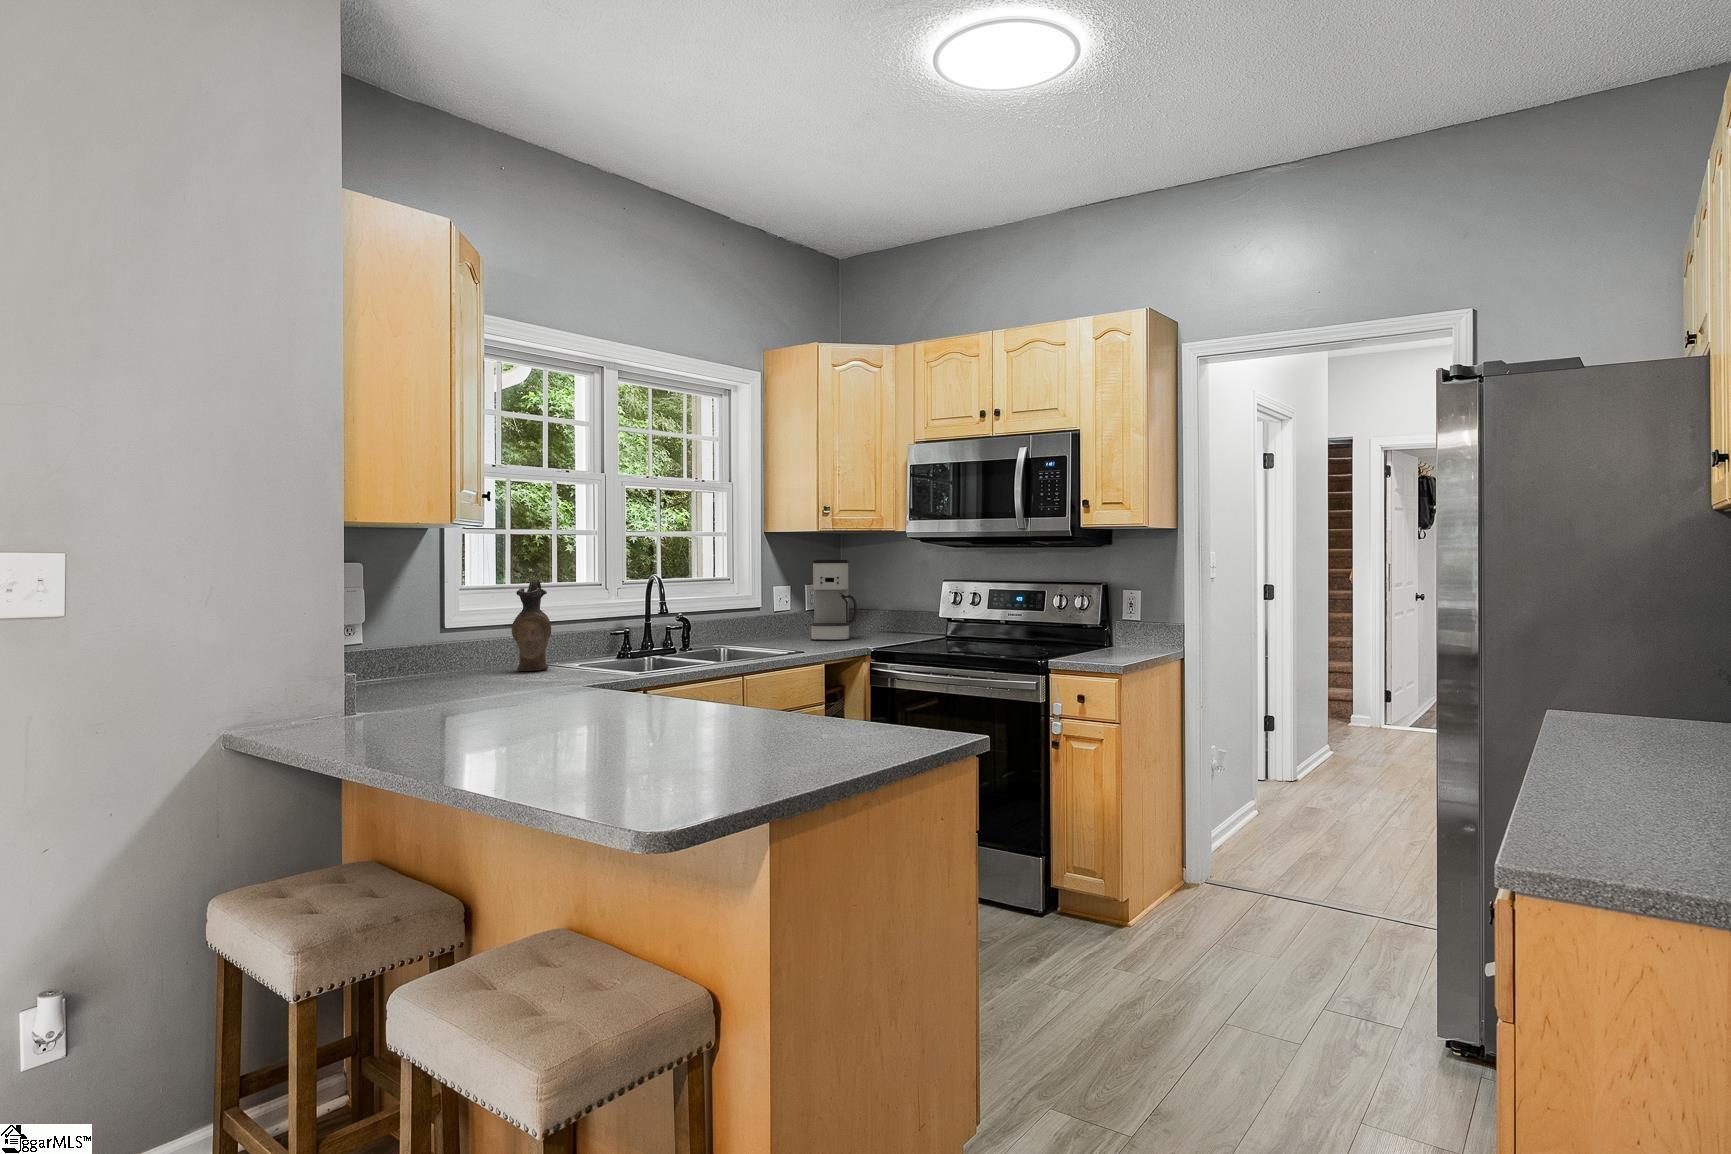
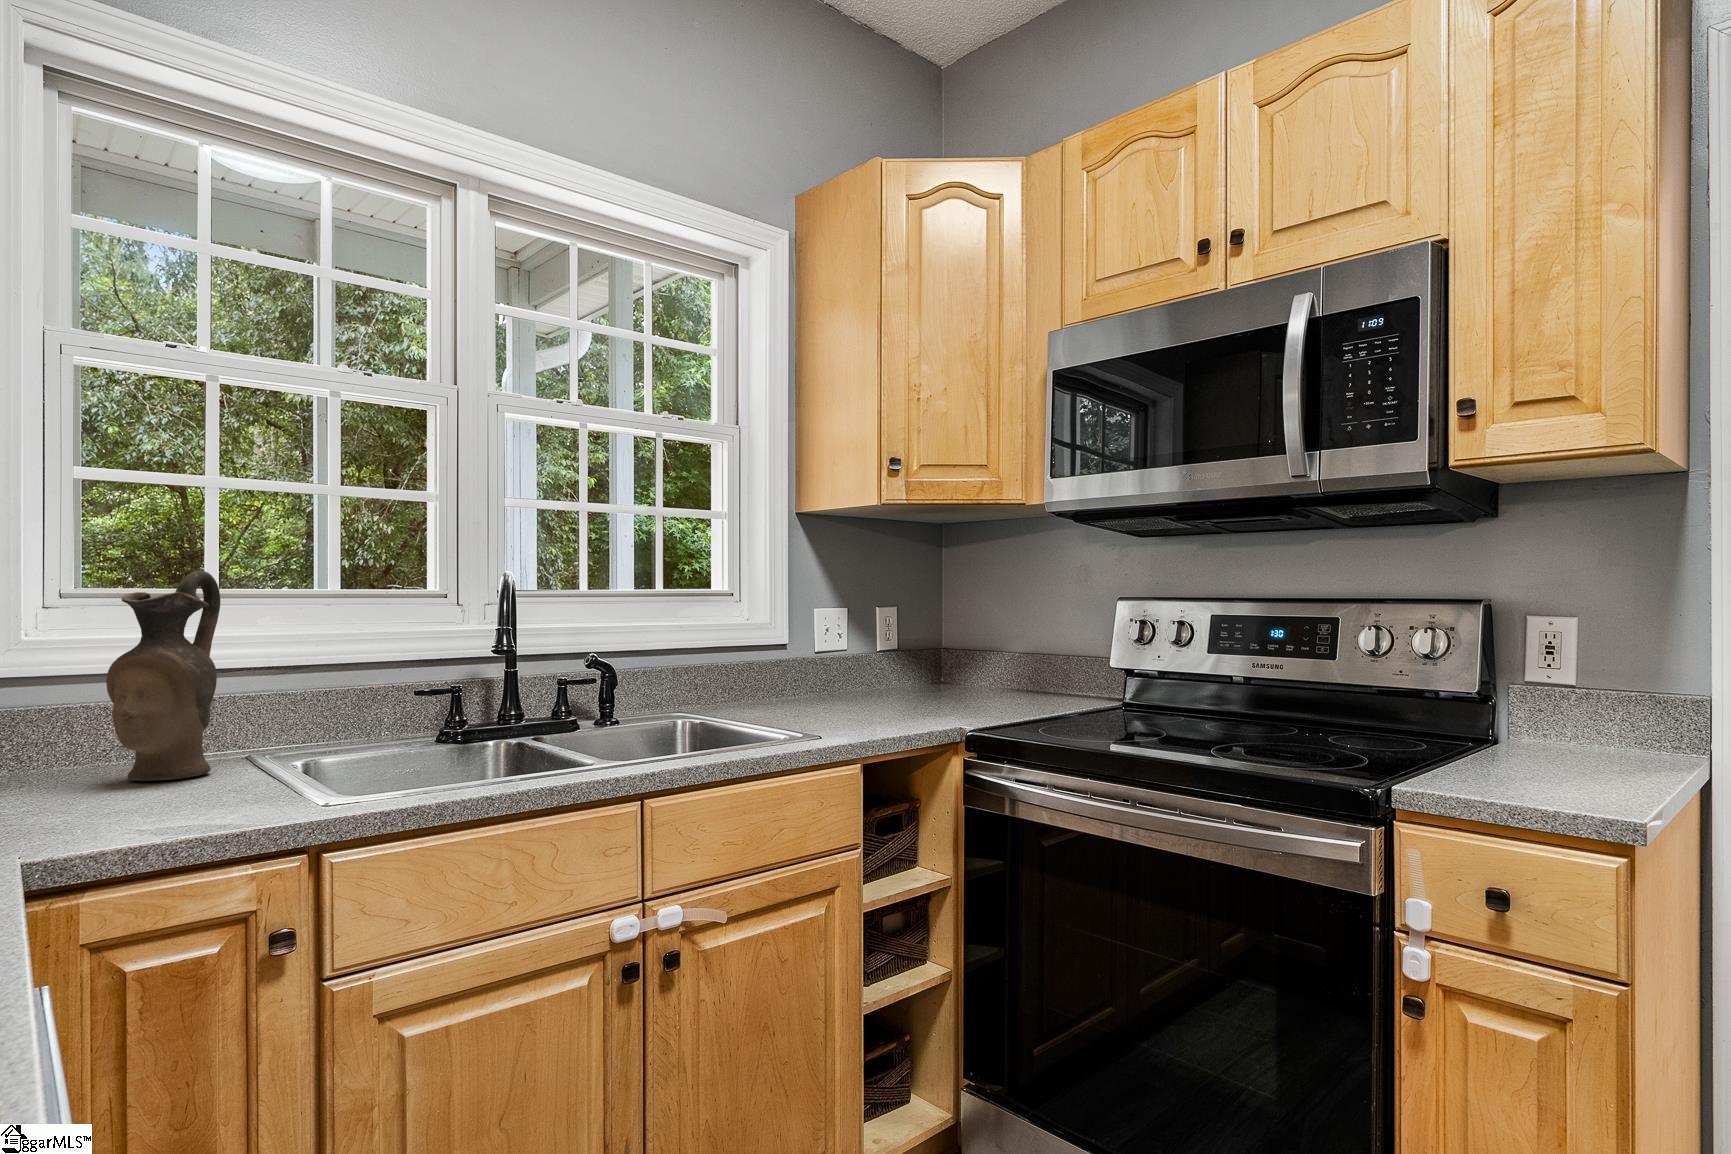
coffee maker: present [811,560,857,641] -> none [873,558,958,706]

